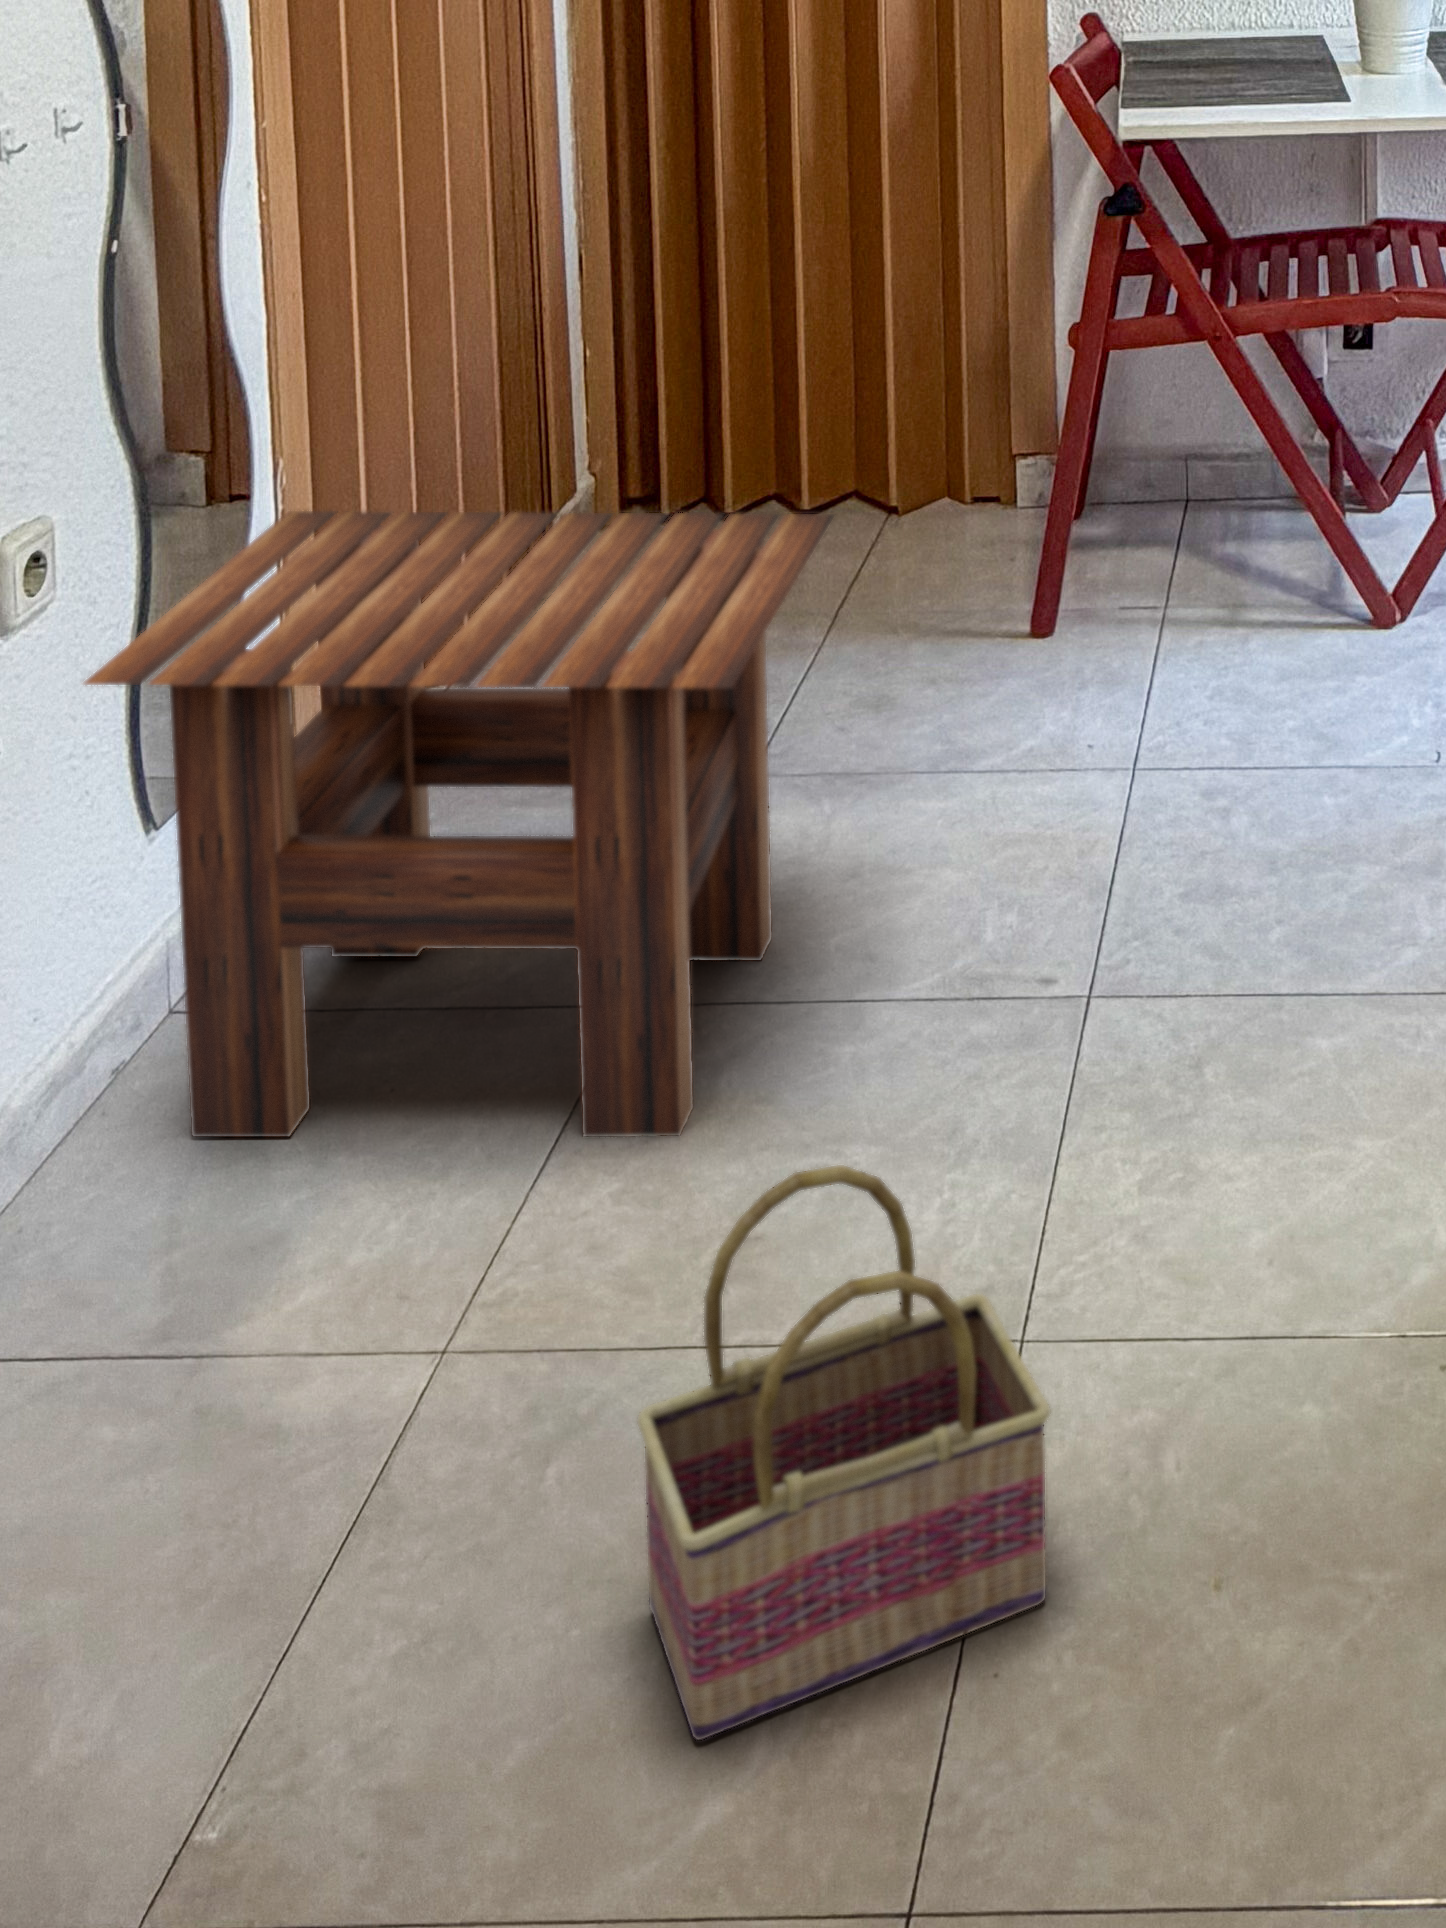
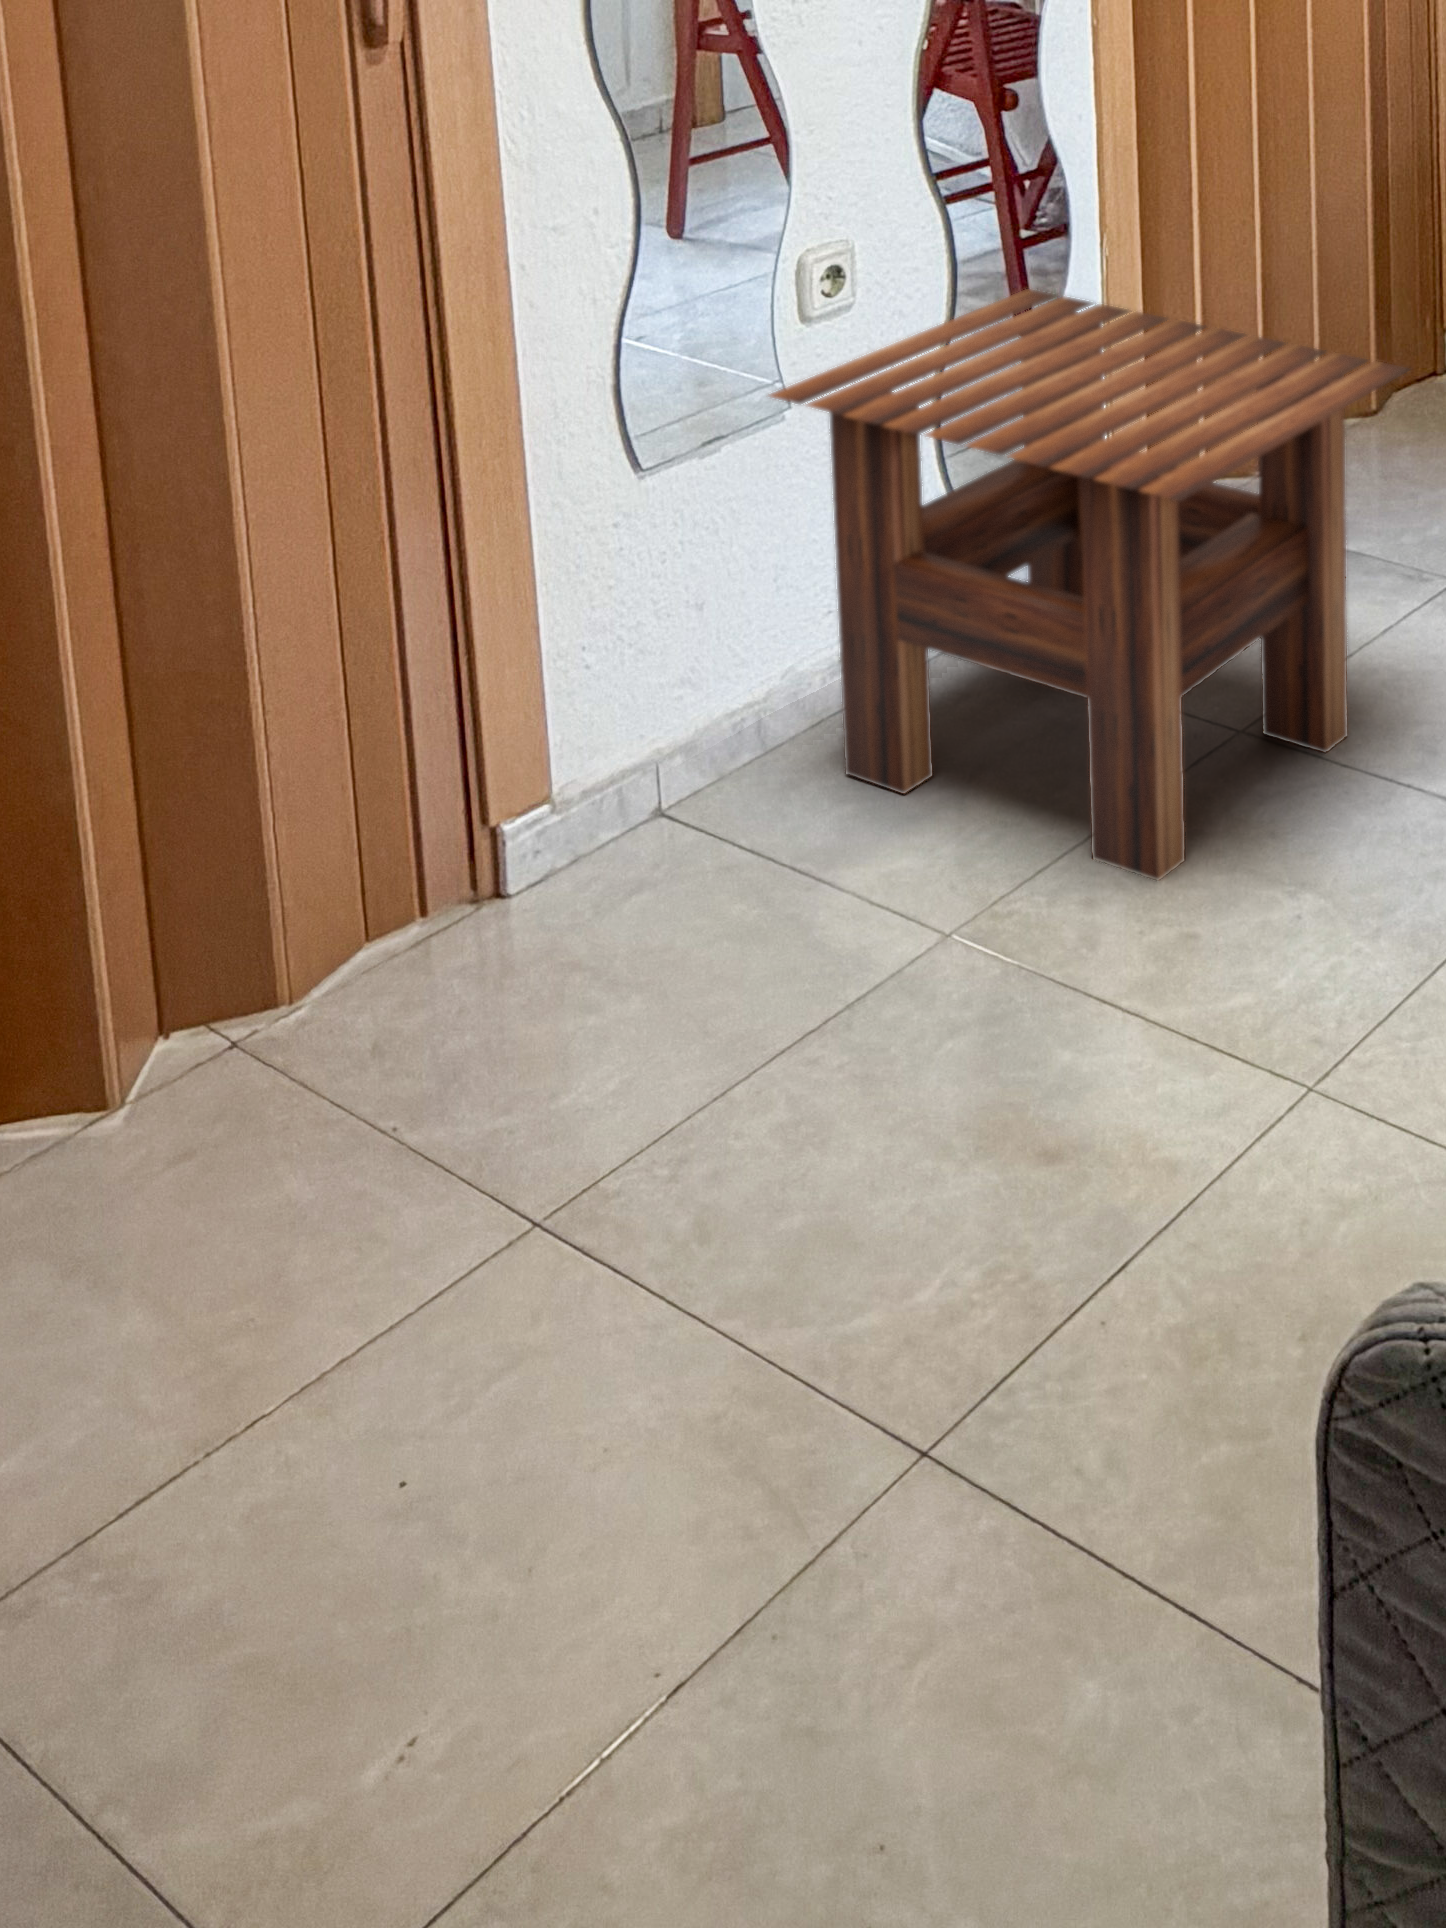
basket: present [637,1165,1050,1740] -> none [787,925,1154,1374]

